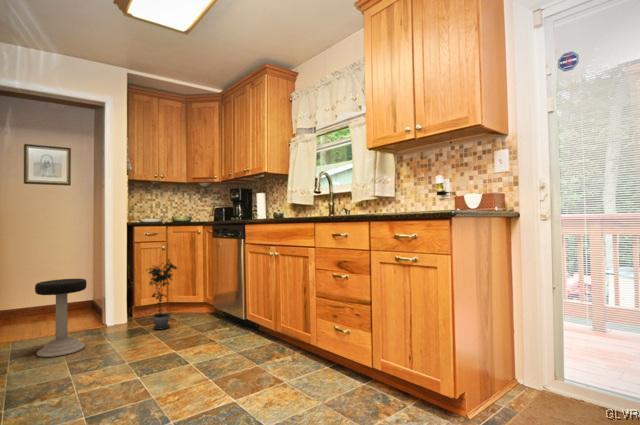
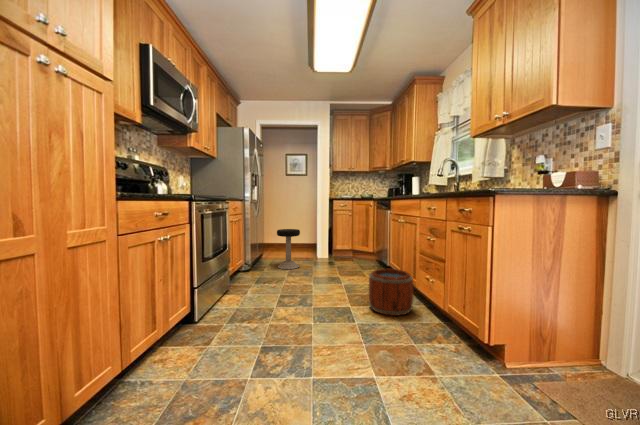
potted plant: present [149,260,177,330] -> none [332,222,351,266]
bucket: none [263,320,324,391] -> present [369,269,414,316]

